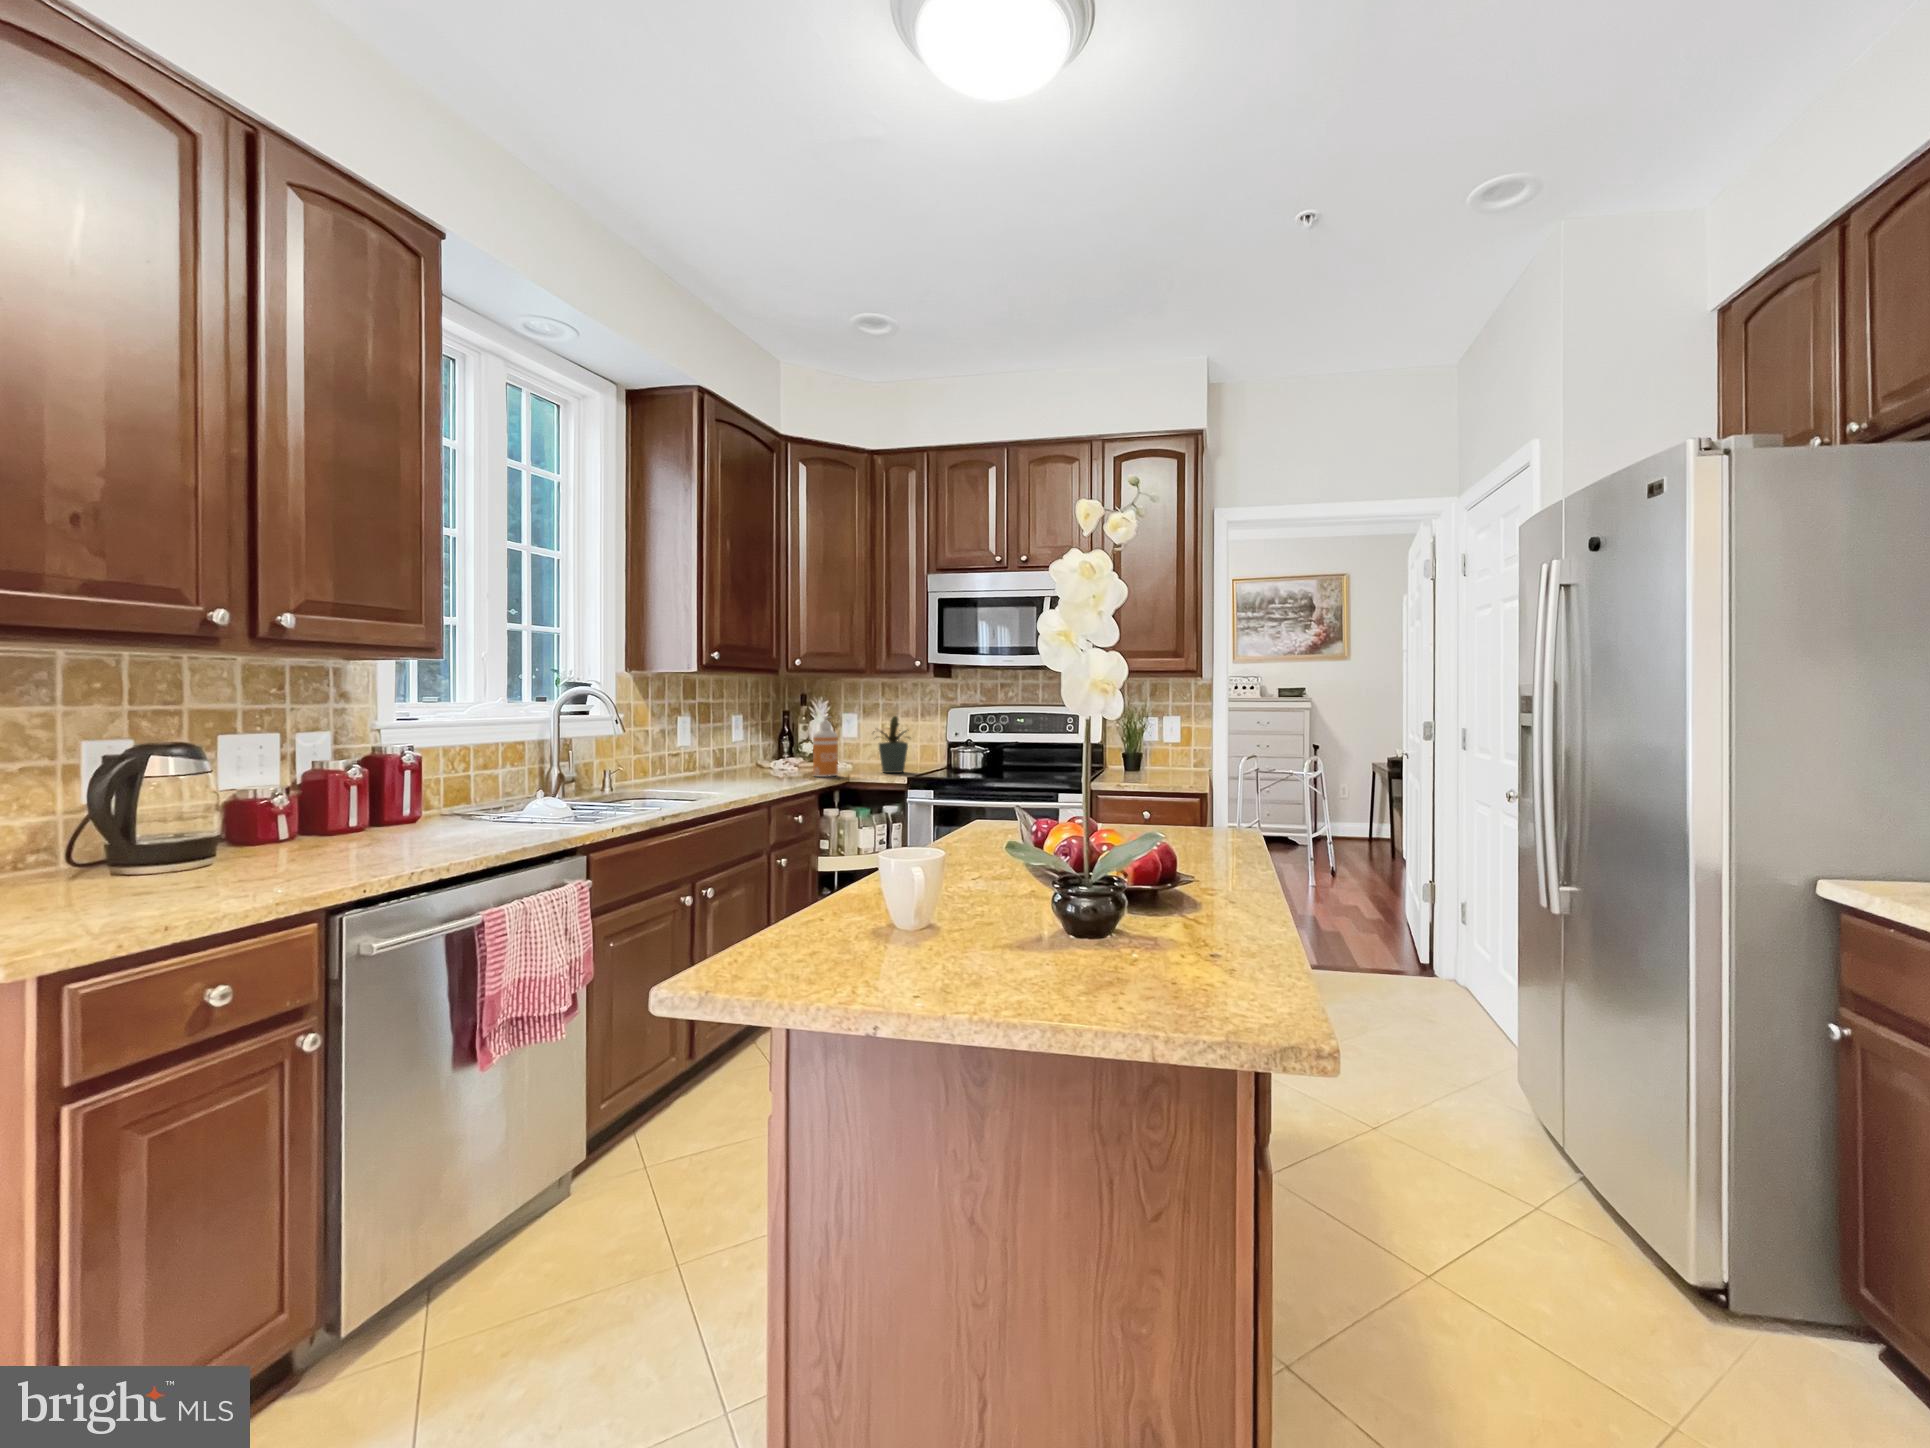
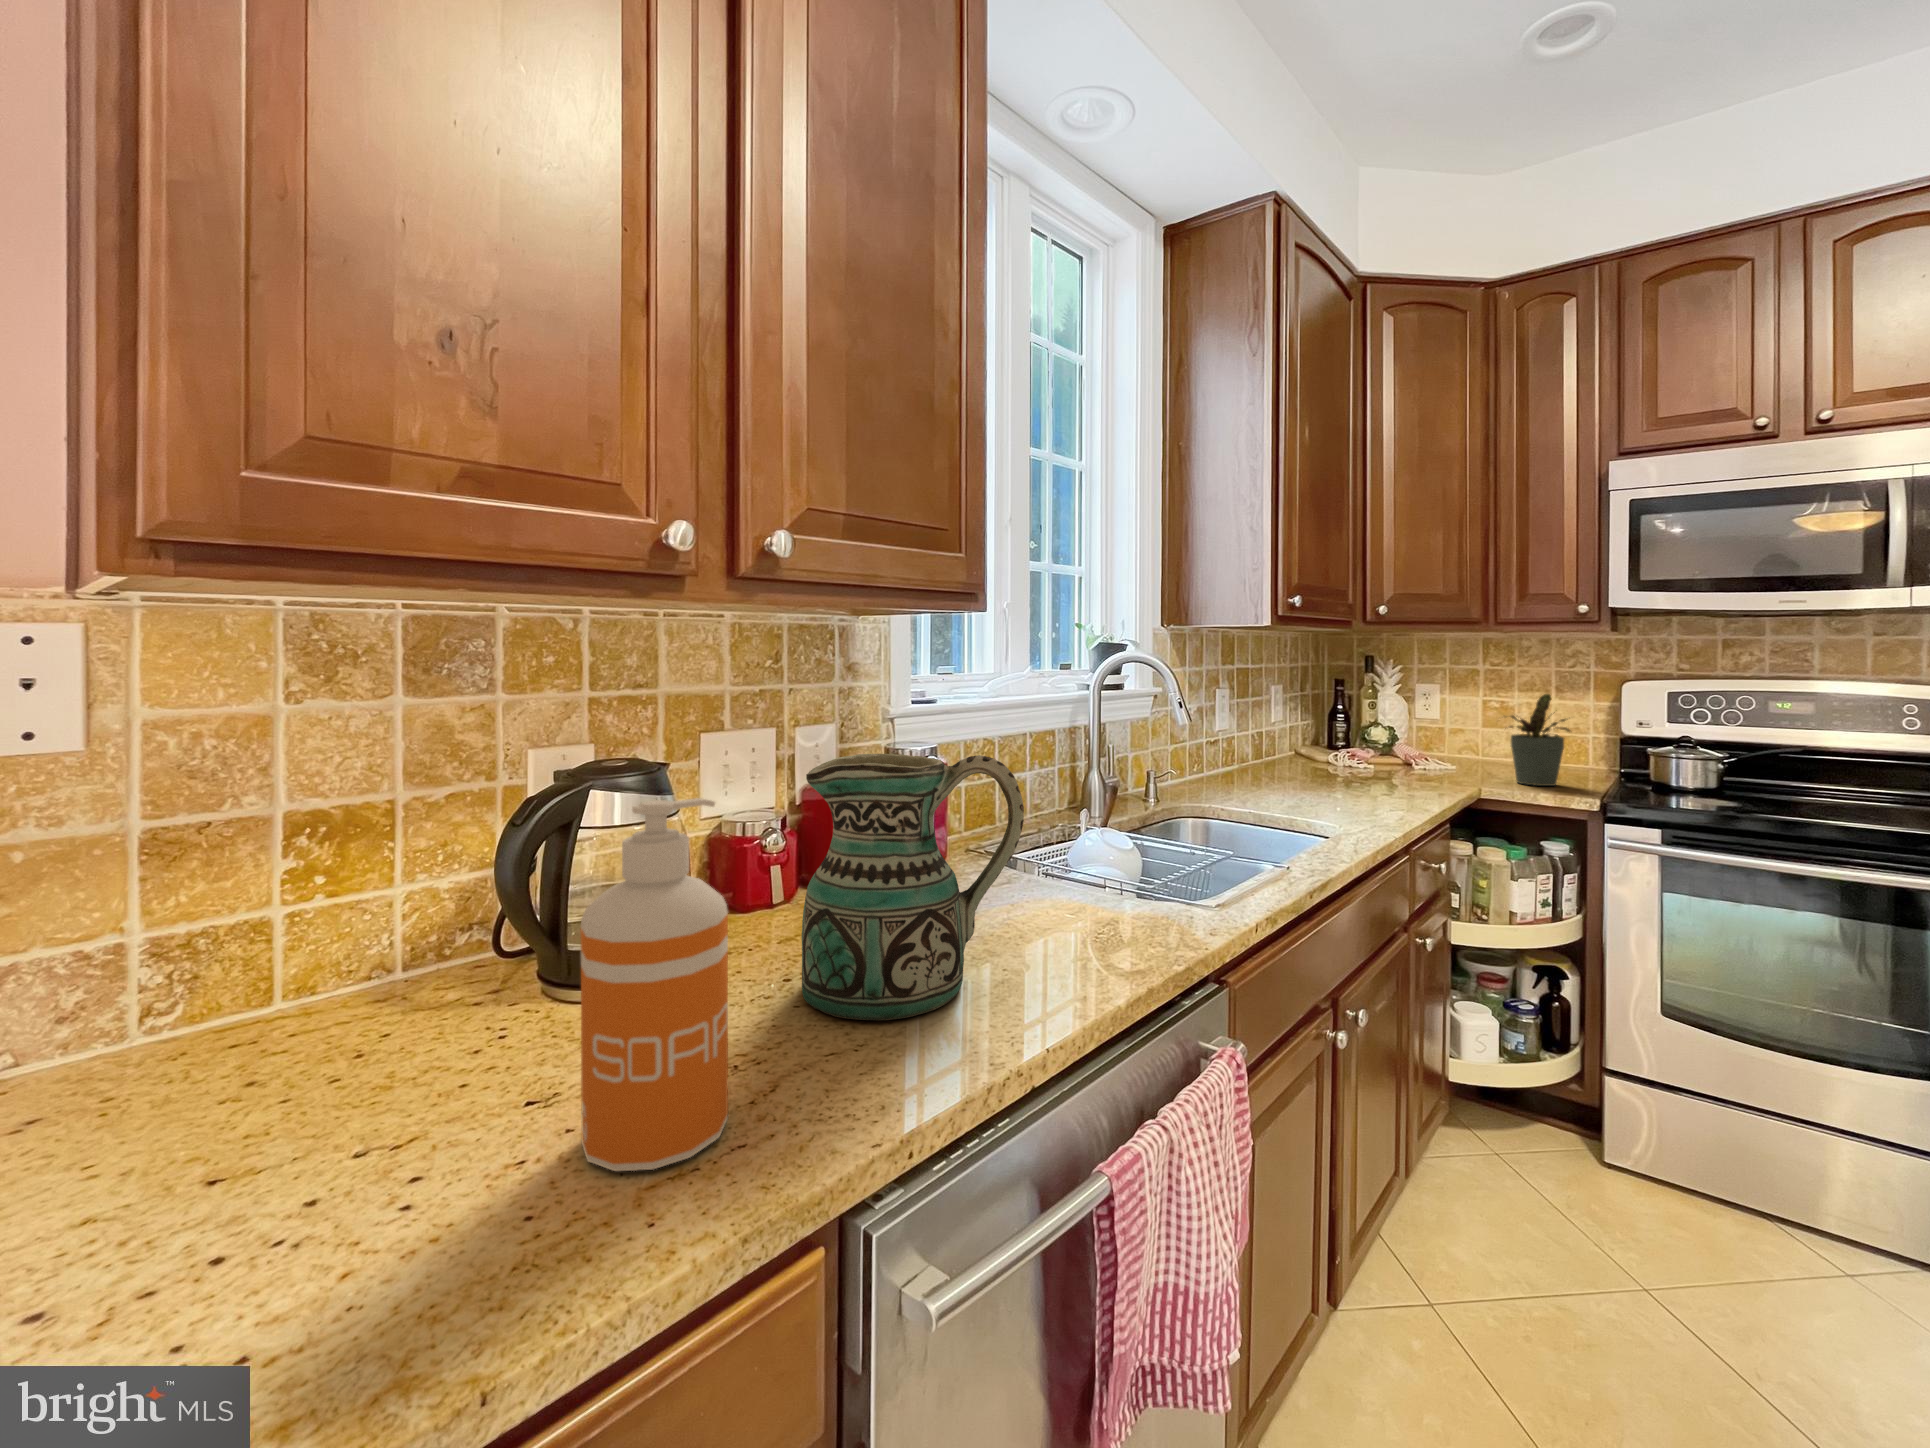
soap dispenser: present [813,716,838,777] -> present [580,798,728,1171]
ceramic pitcher: none [296,733,445,866] -> present [802,754,1024,1020]

